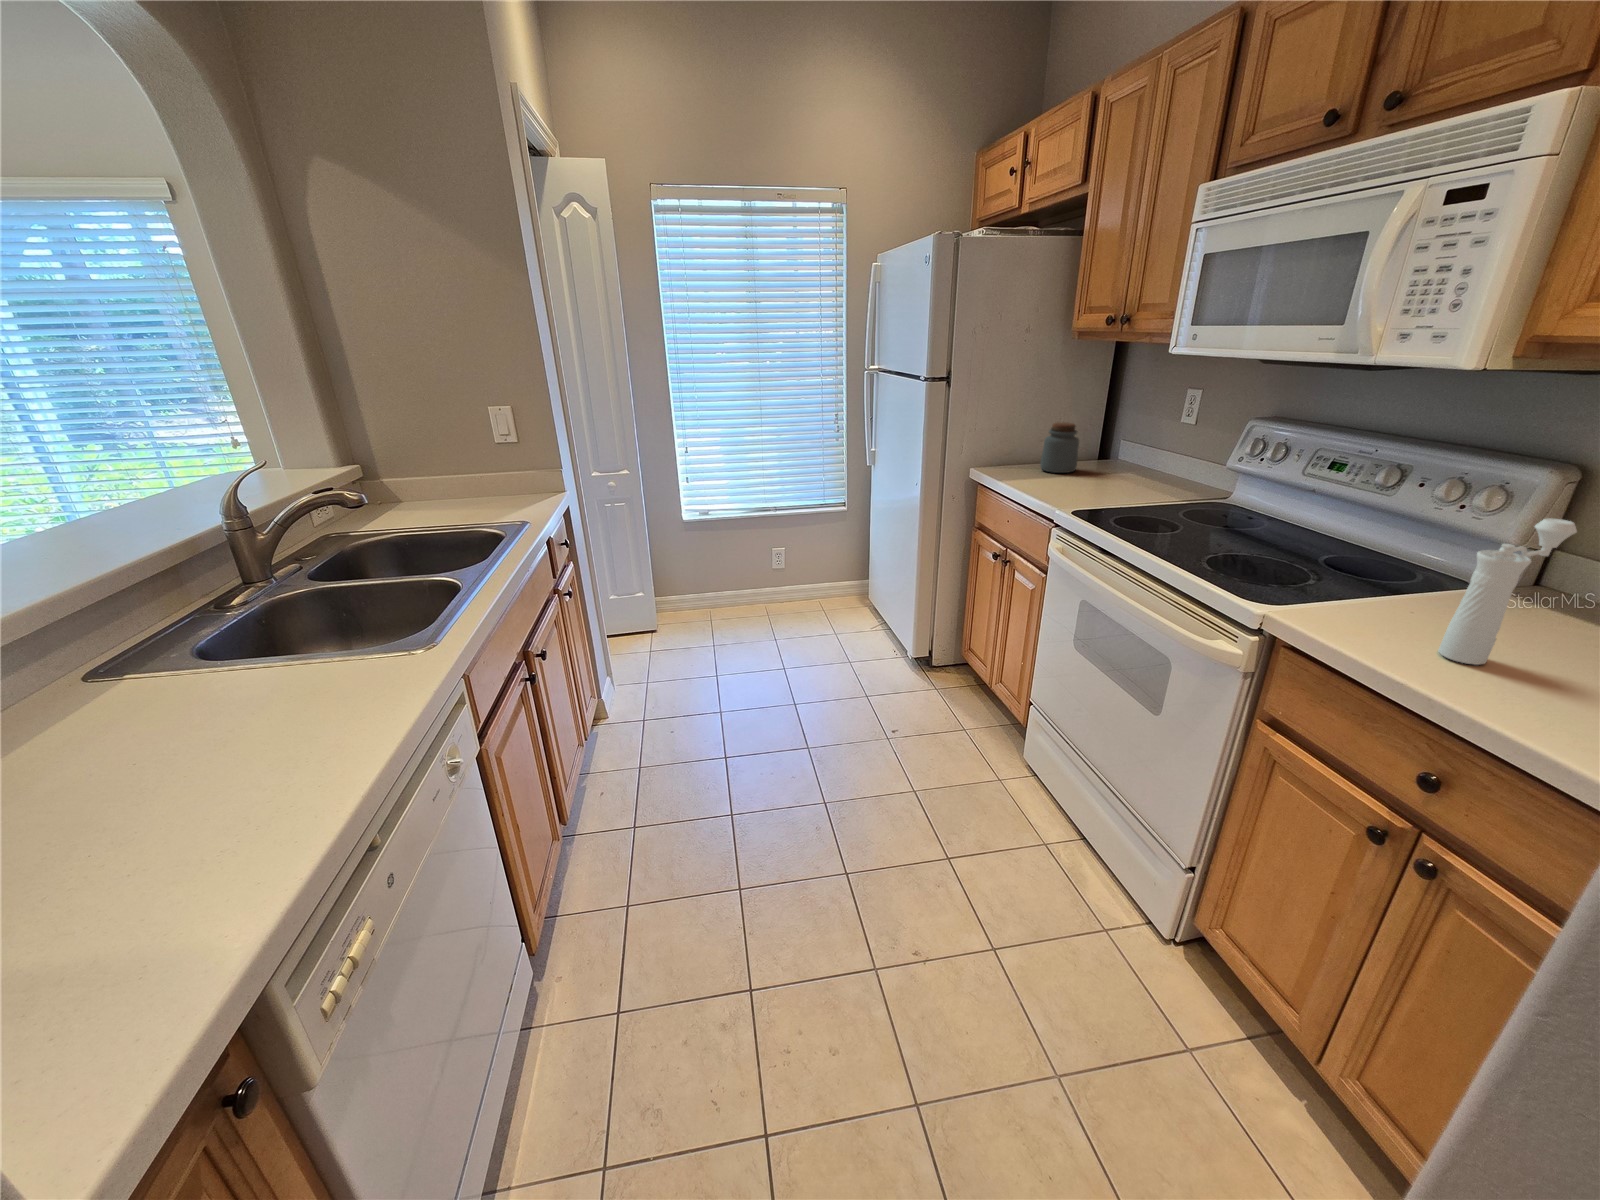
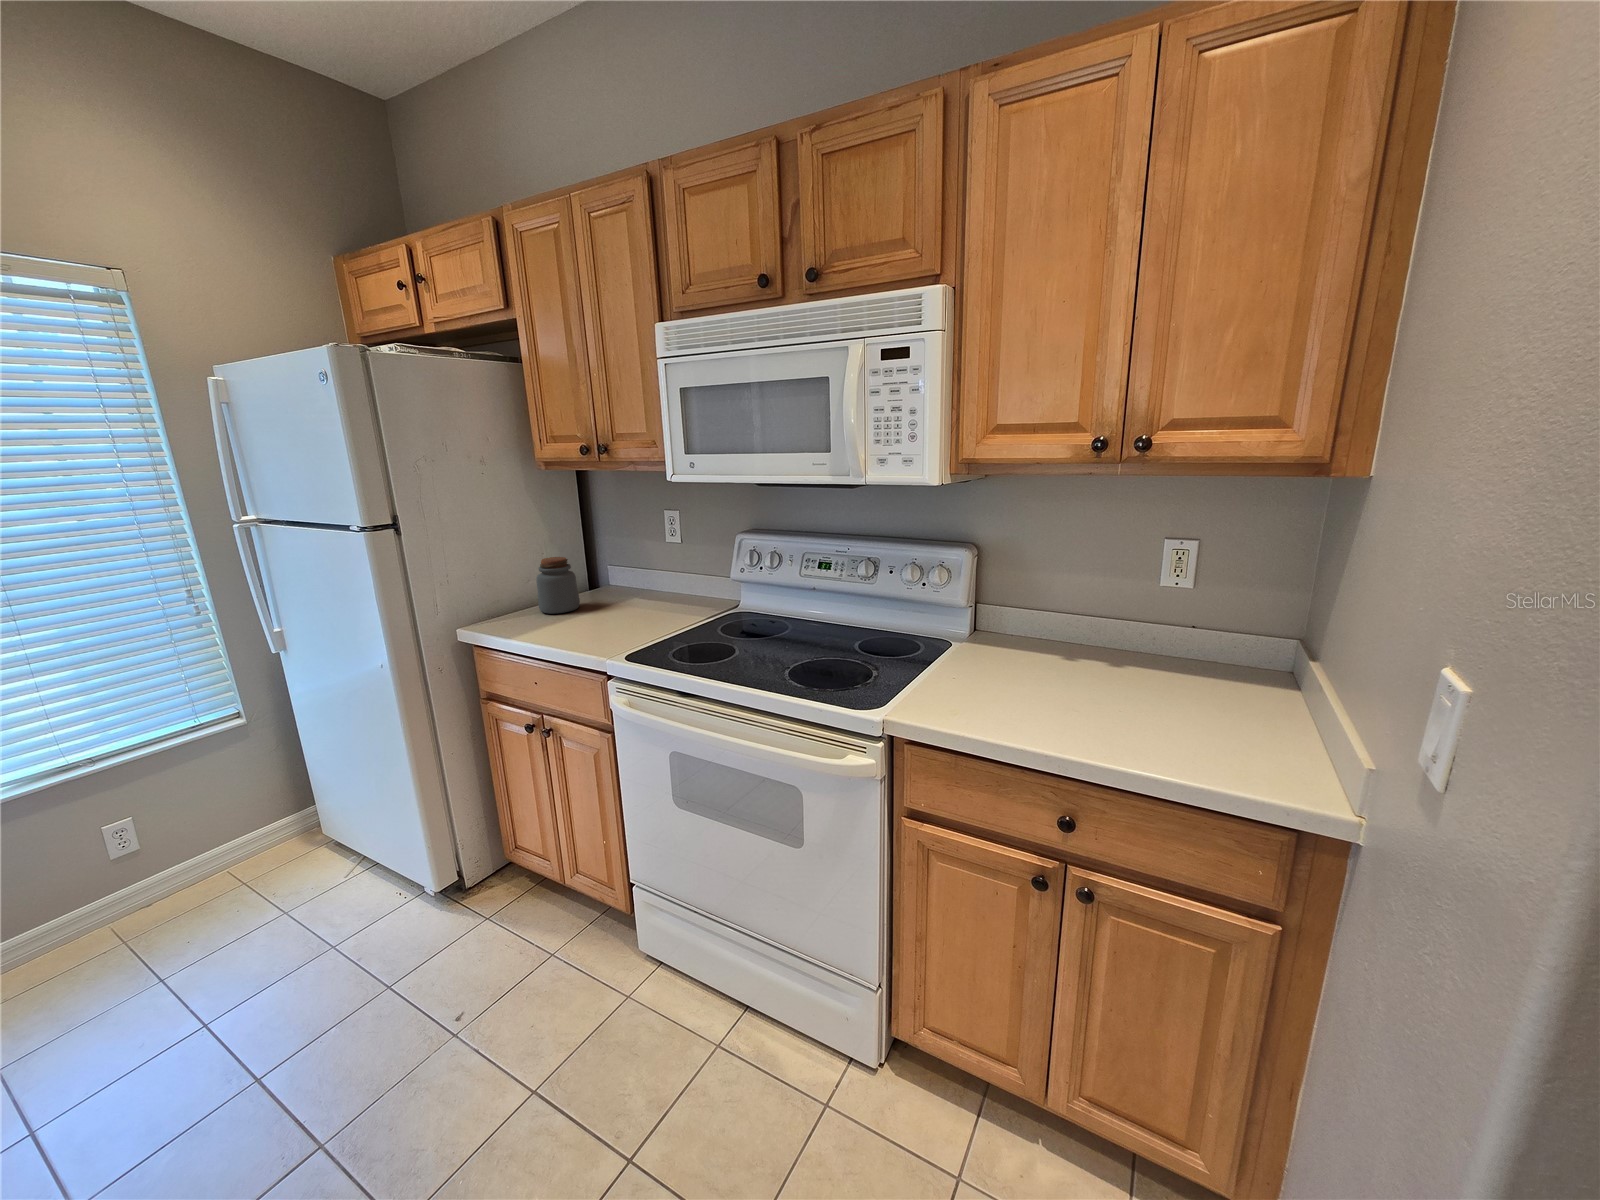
pepper mill: present [1438,518,1577,665] -> none [1003,588,1038,713]

